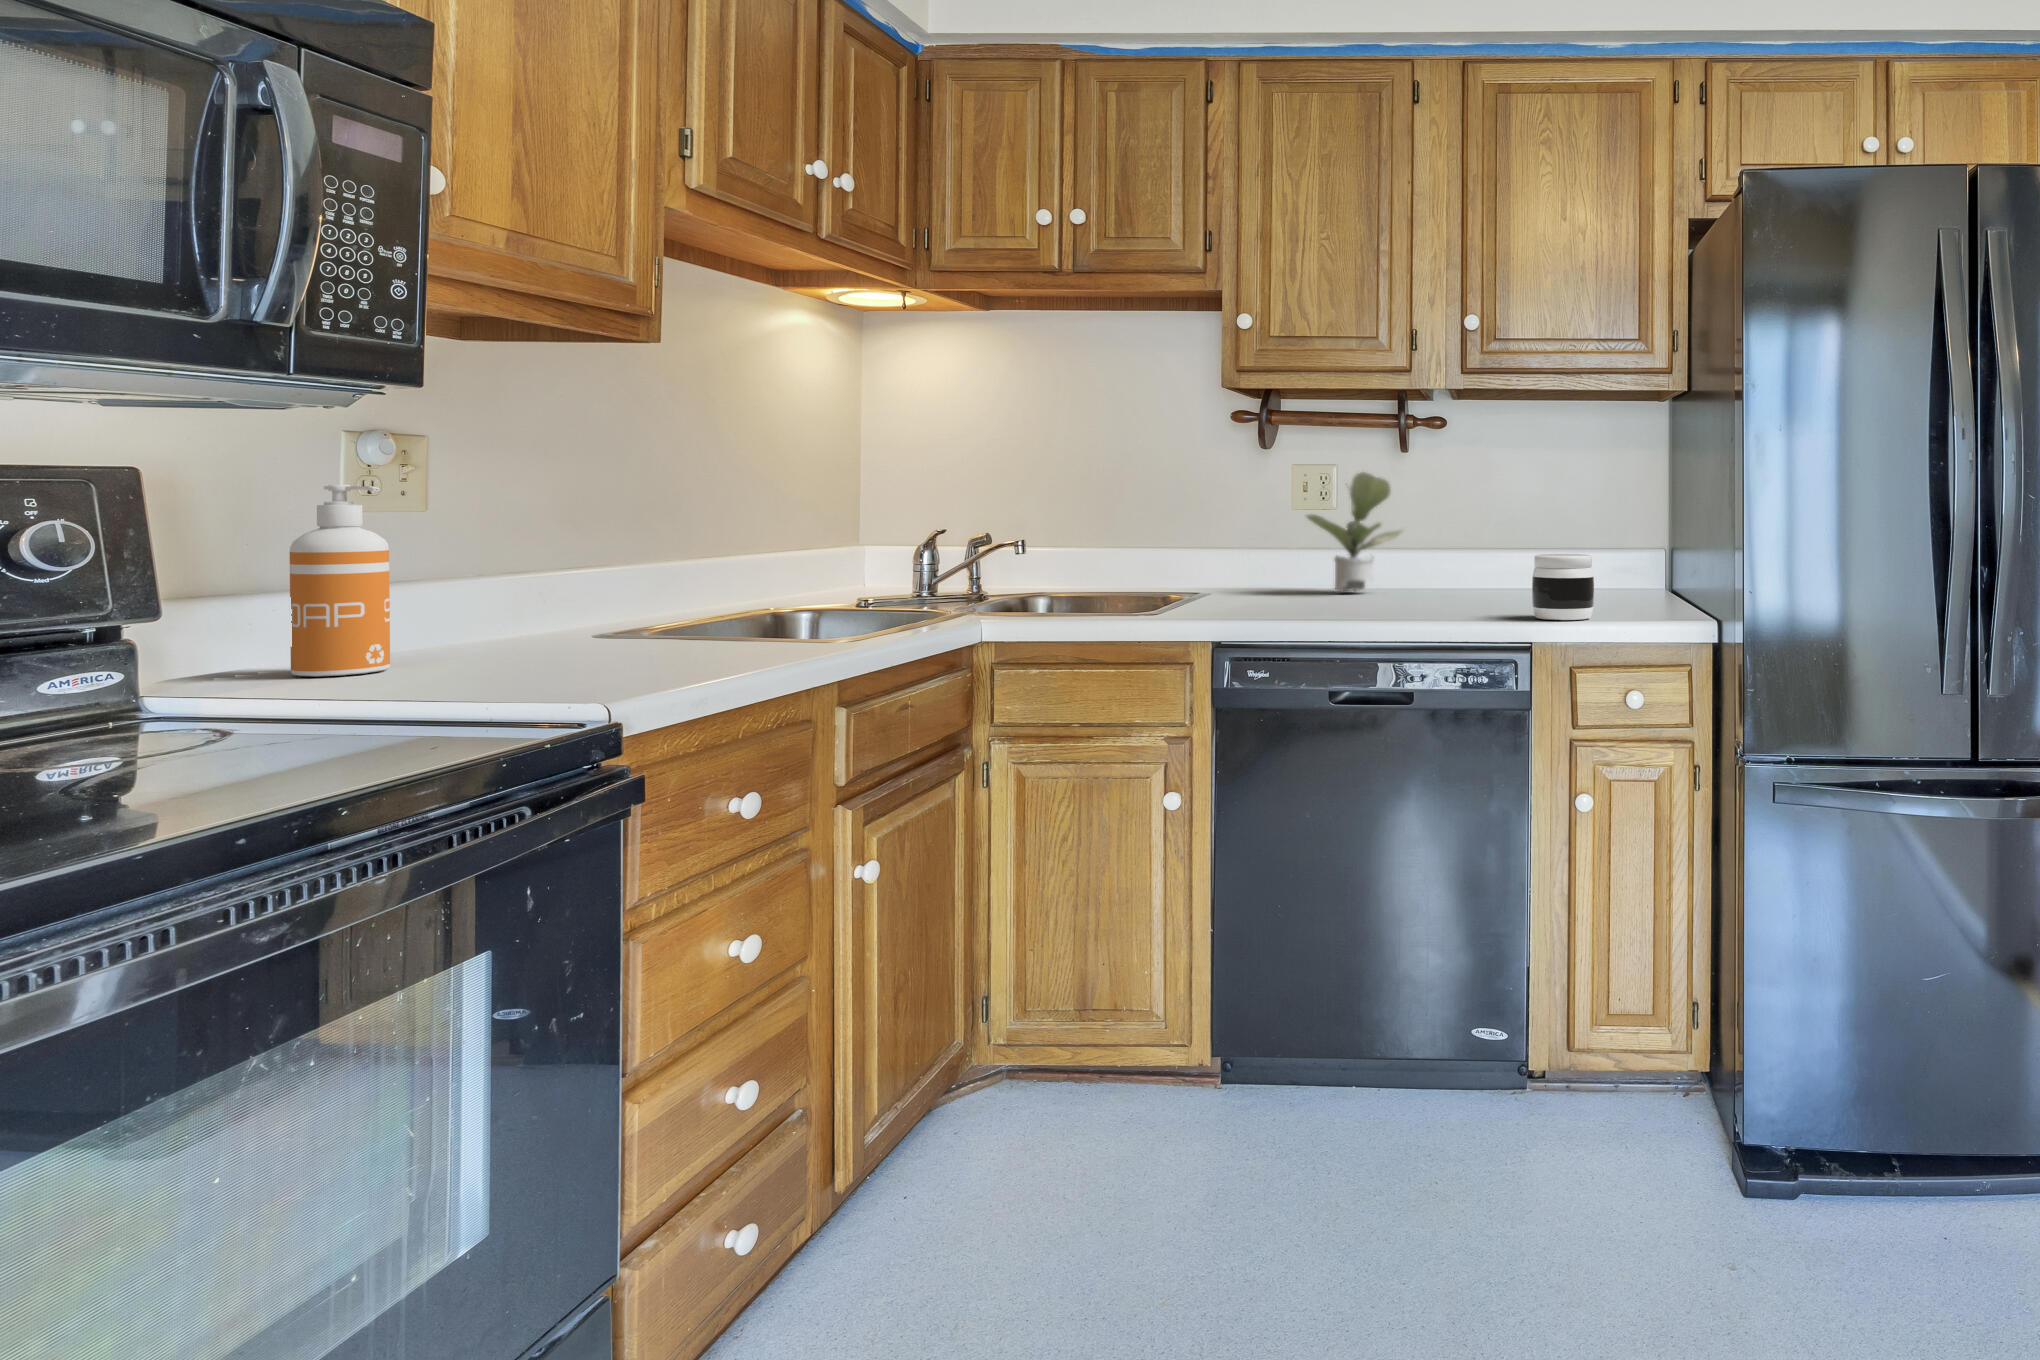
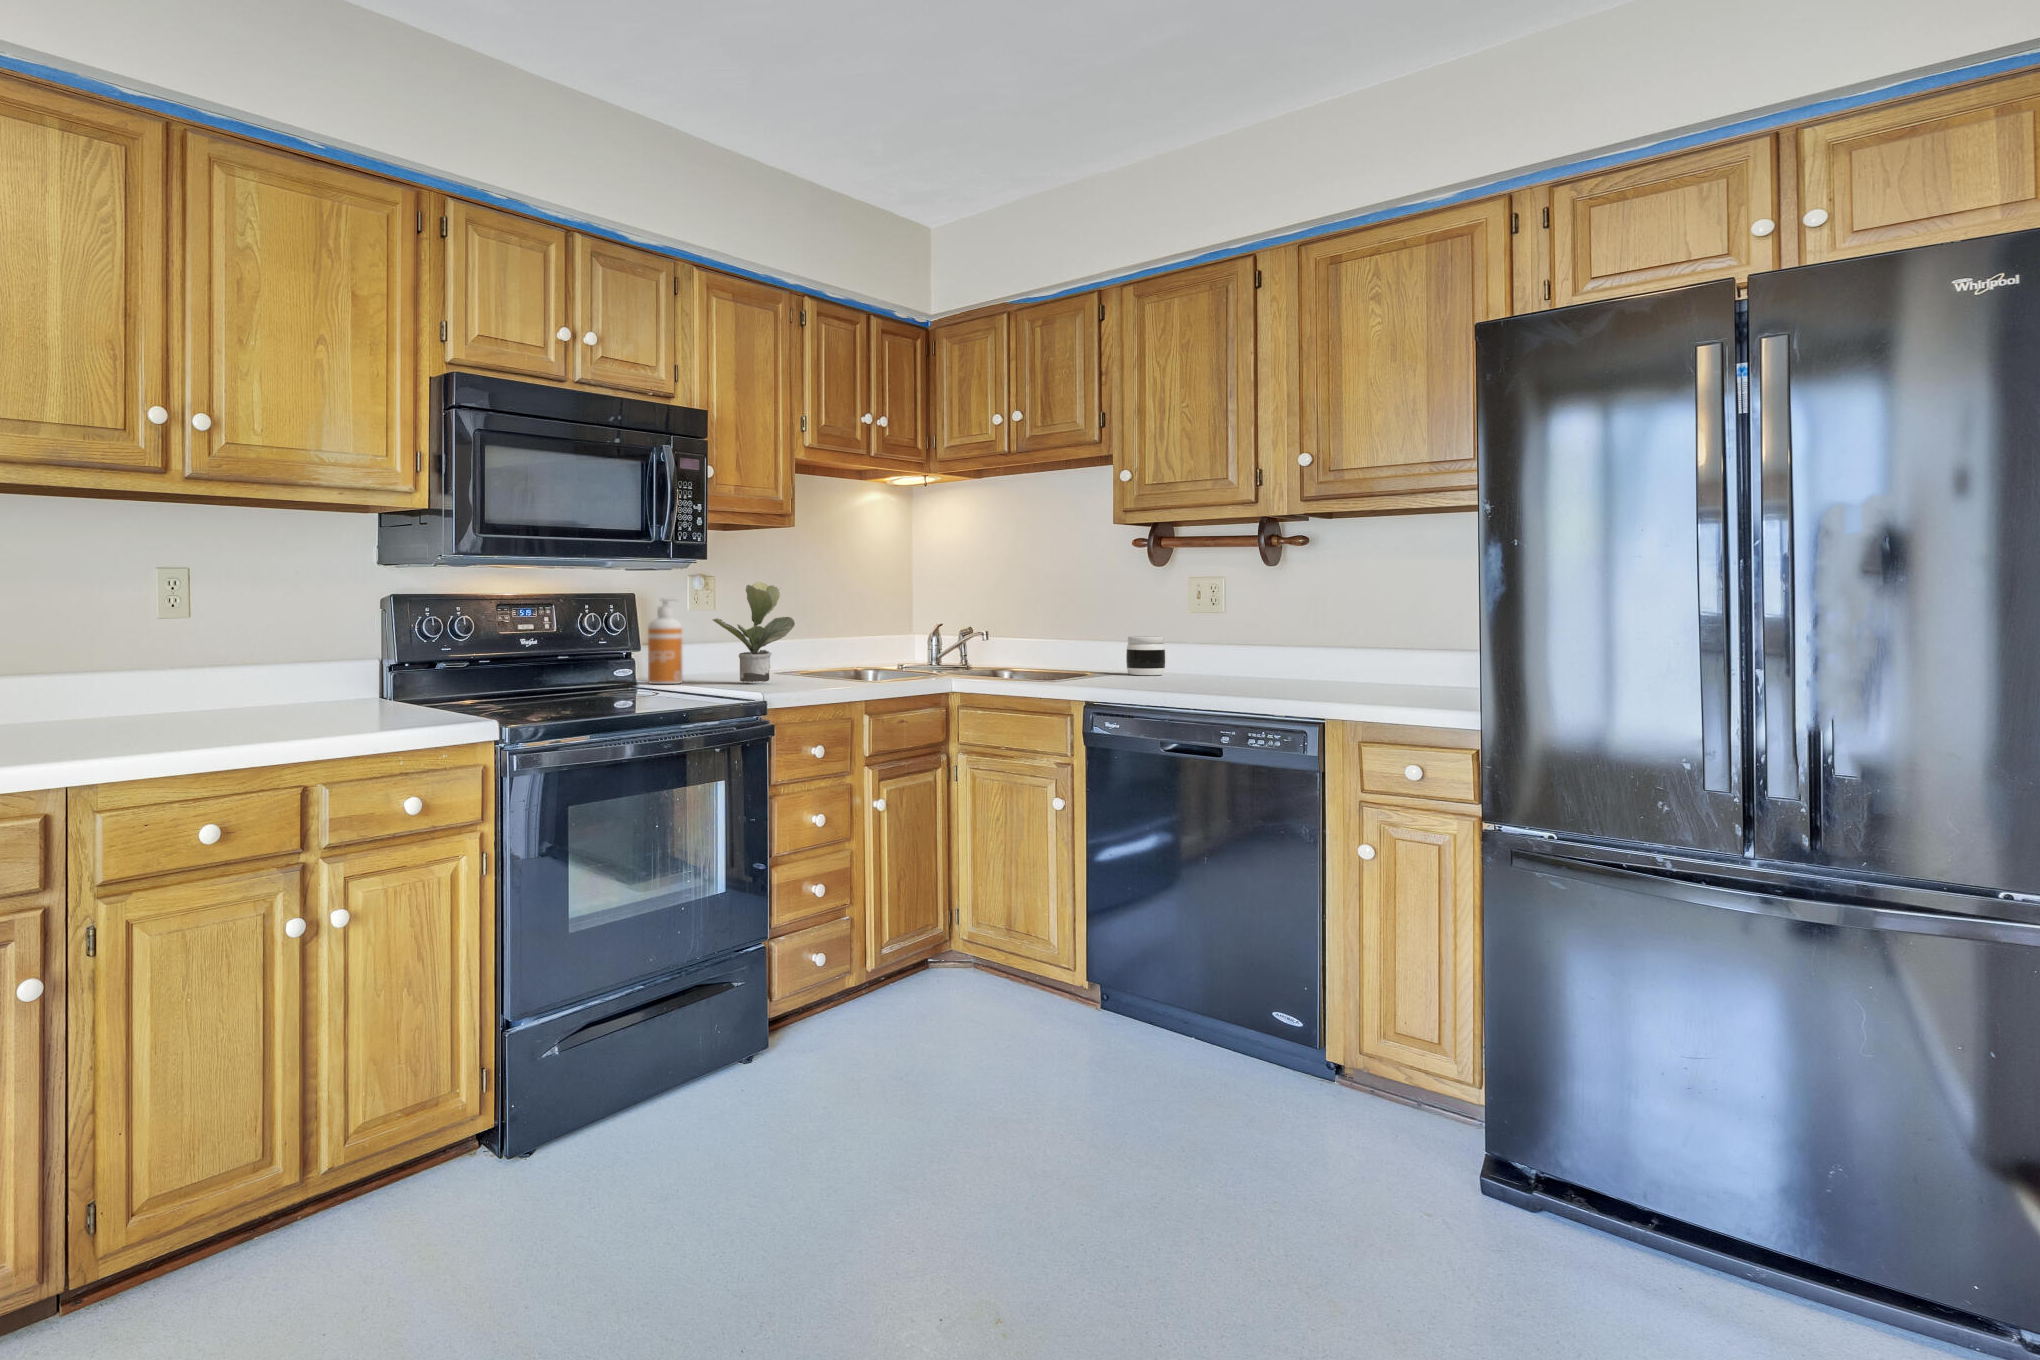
potted plant: present [1305,472,1403,592] -> present [713,582,795,682]
jar: present [1532,554,1594,620] -> present [1126,636,1165,675]

